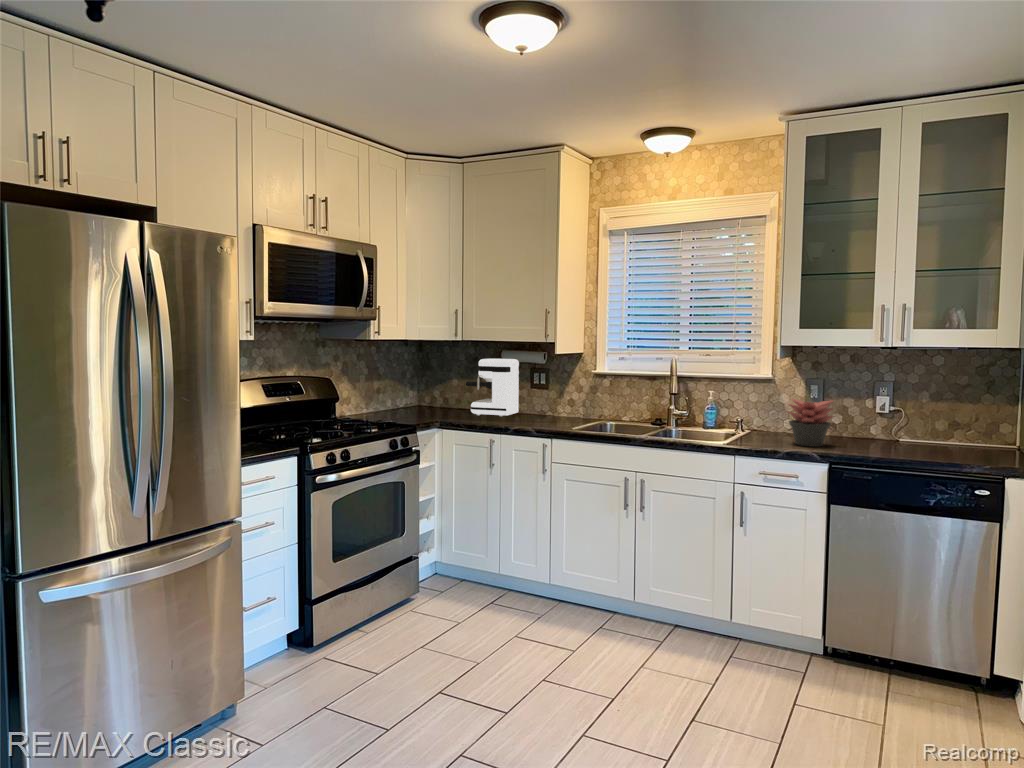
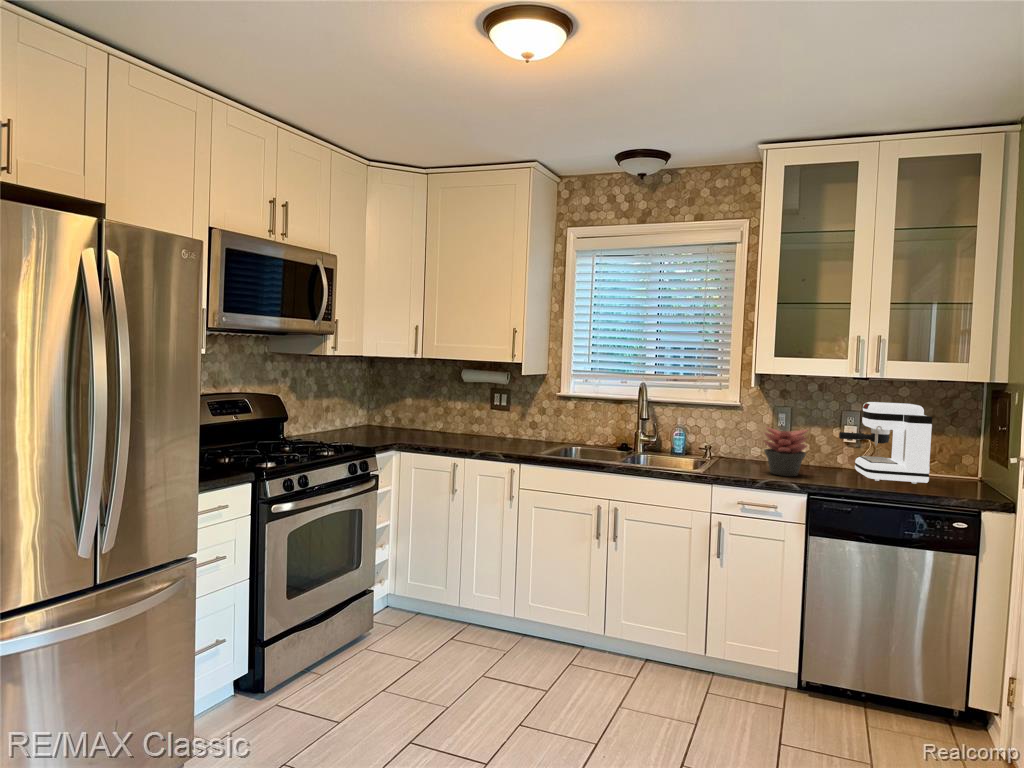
coffee maker: present [466,359,519,416] -> present [839,402,932,484]

